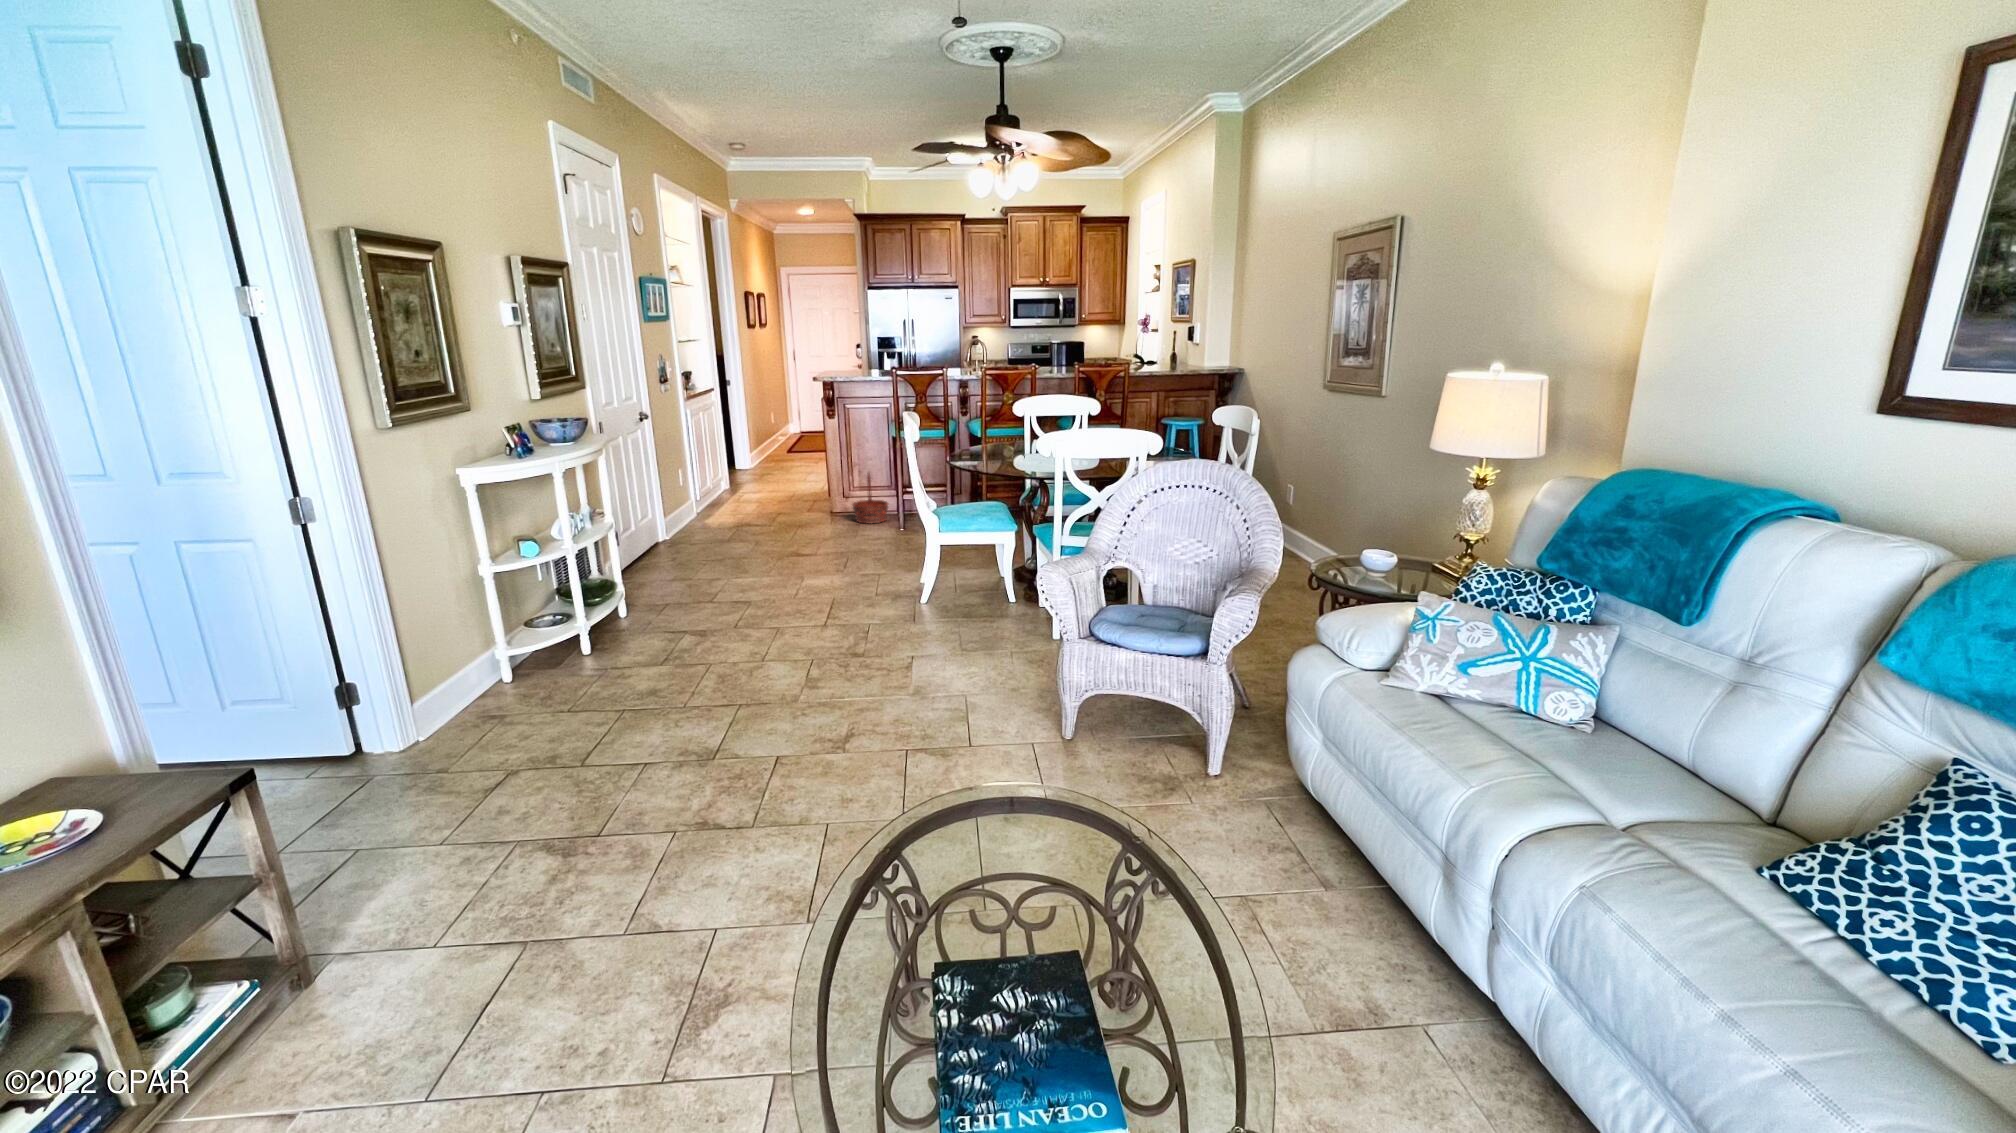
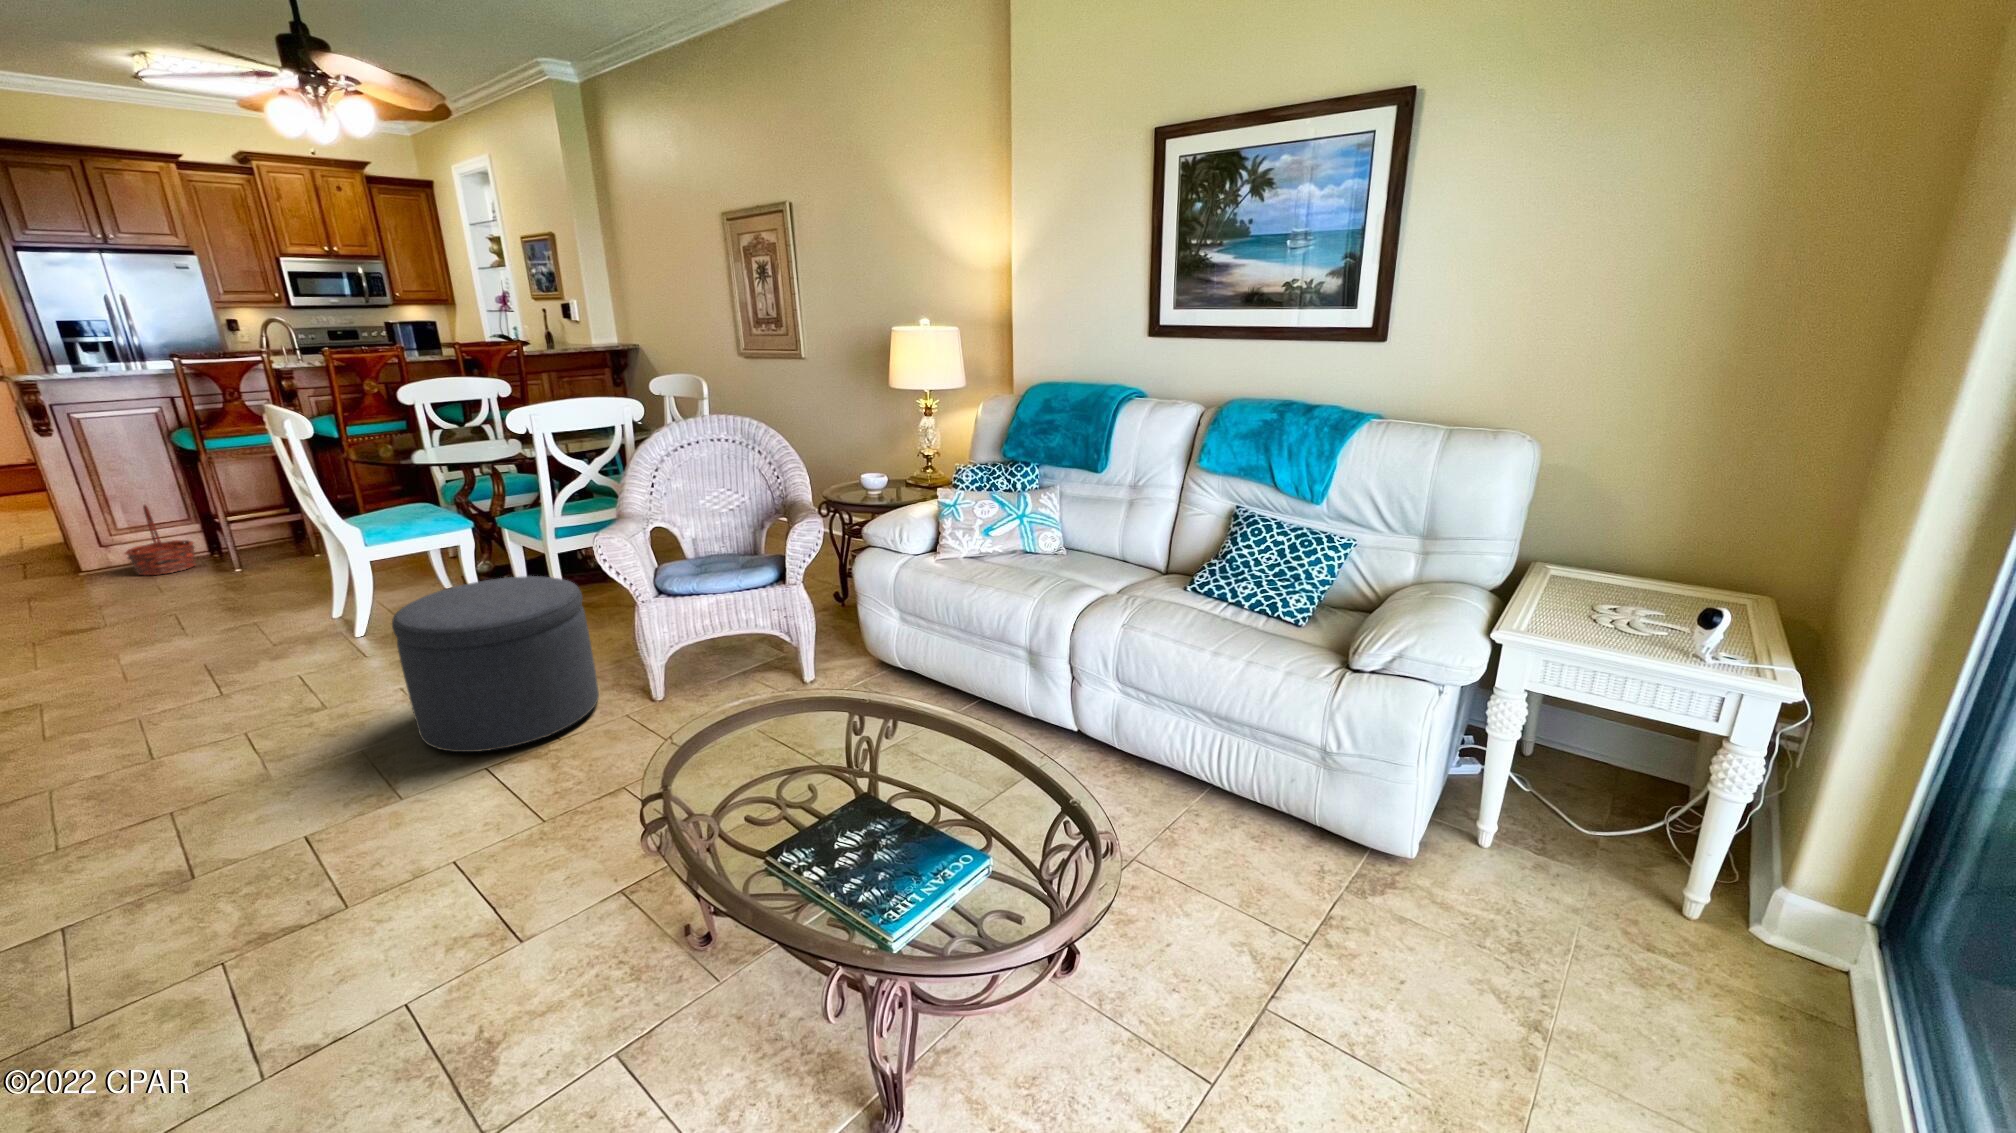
ottoman: none [879,583,1026,739] -> present [392,576,599,752]

